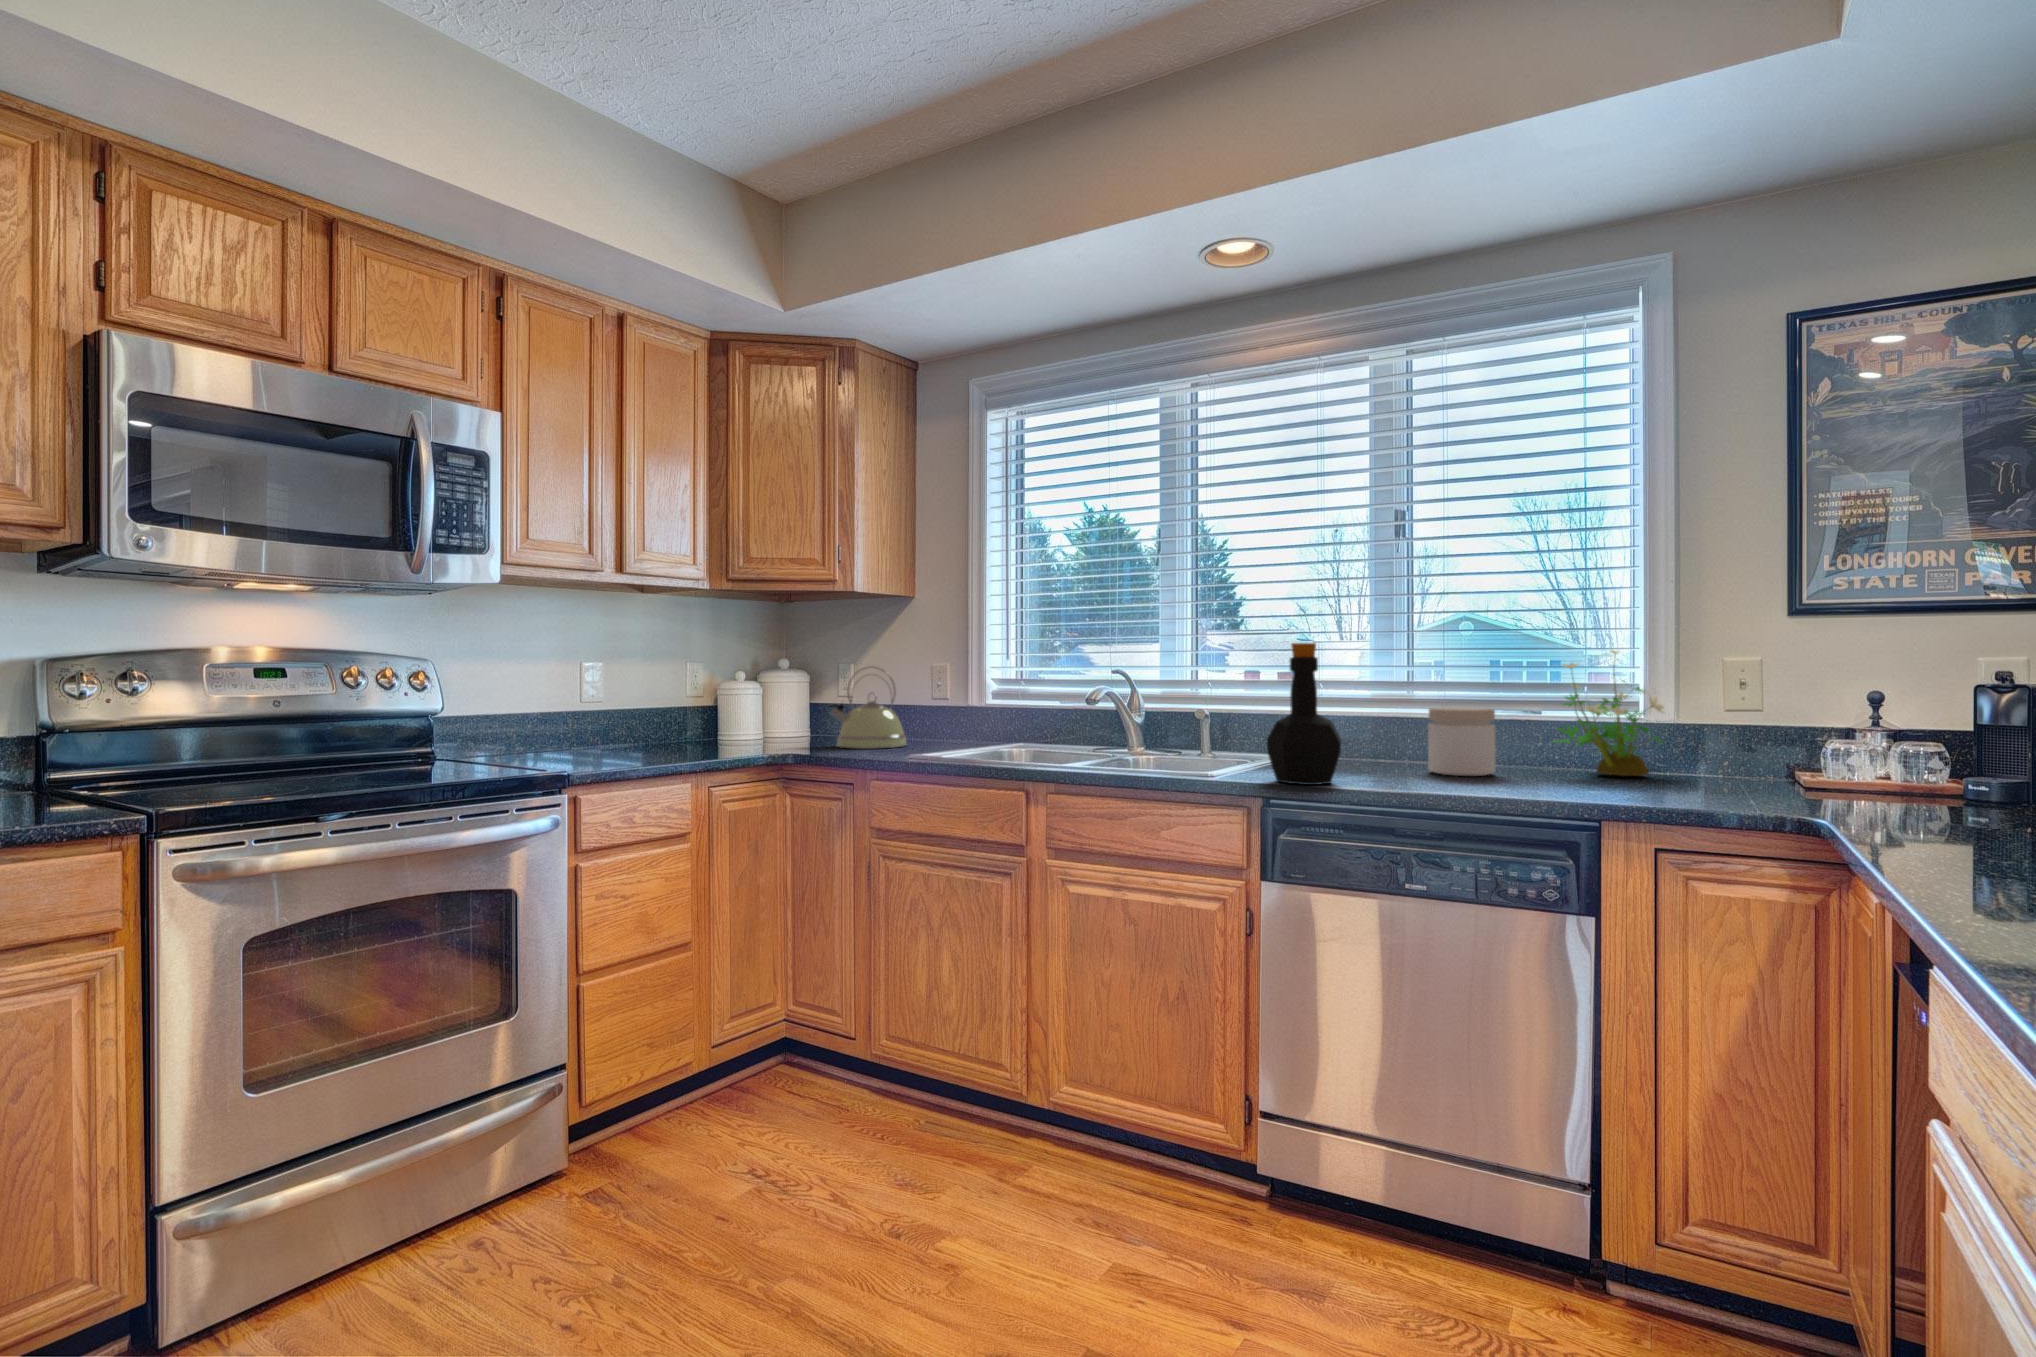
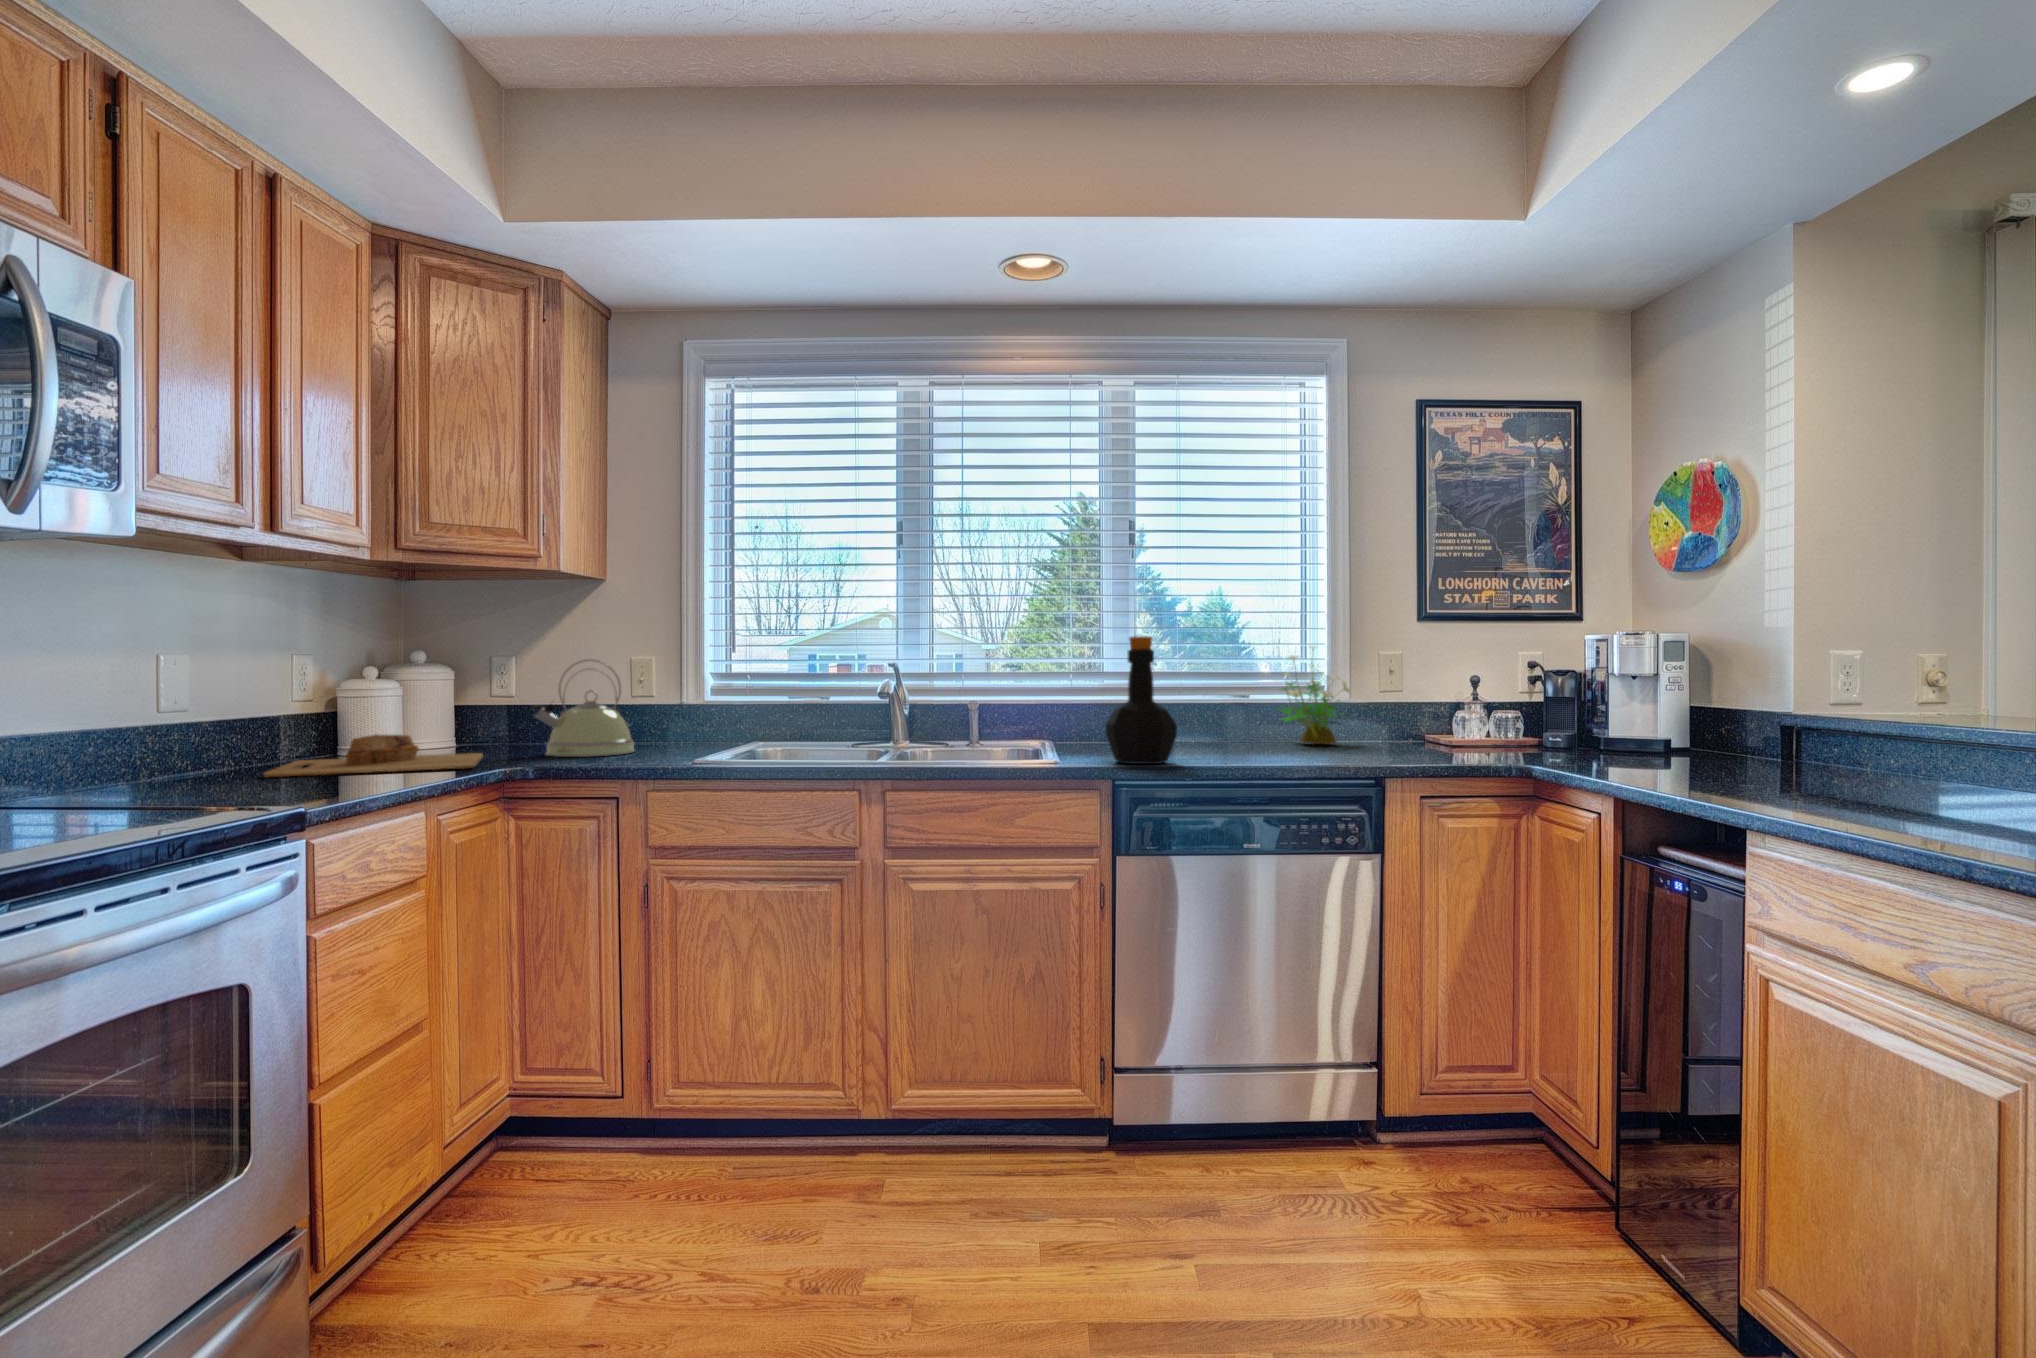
jar: present [1428,707,1495,776] -> none [1193,693,1245,750]
cutting board: none [629,724,791,753] -> present [264,735,483,778]

